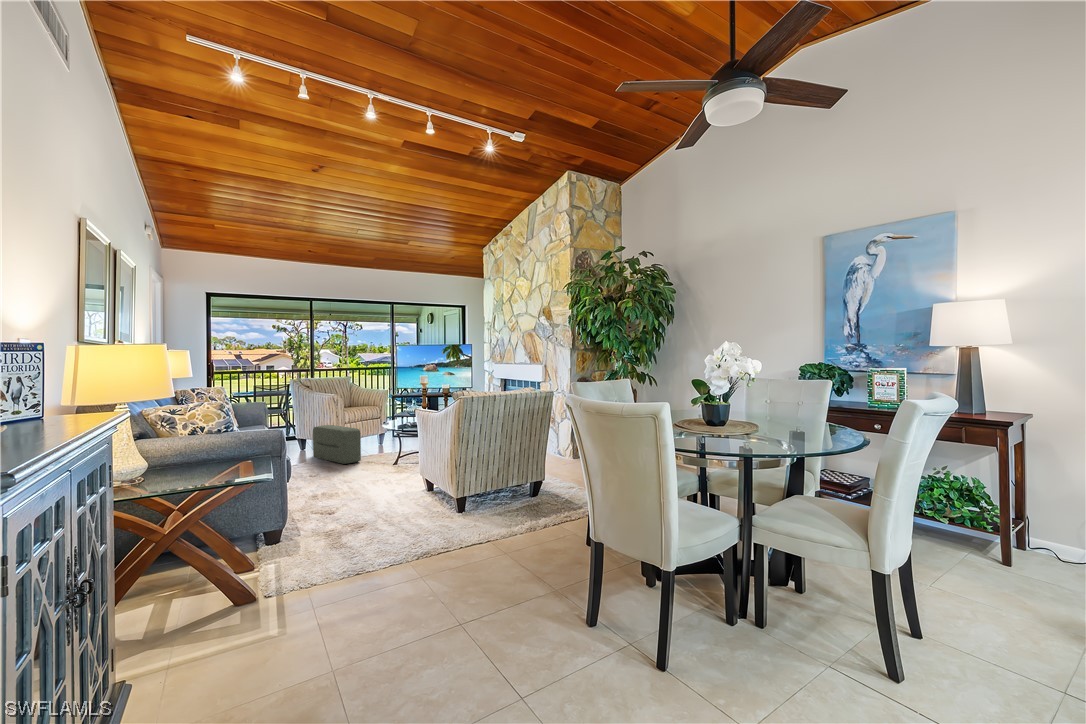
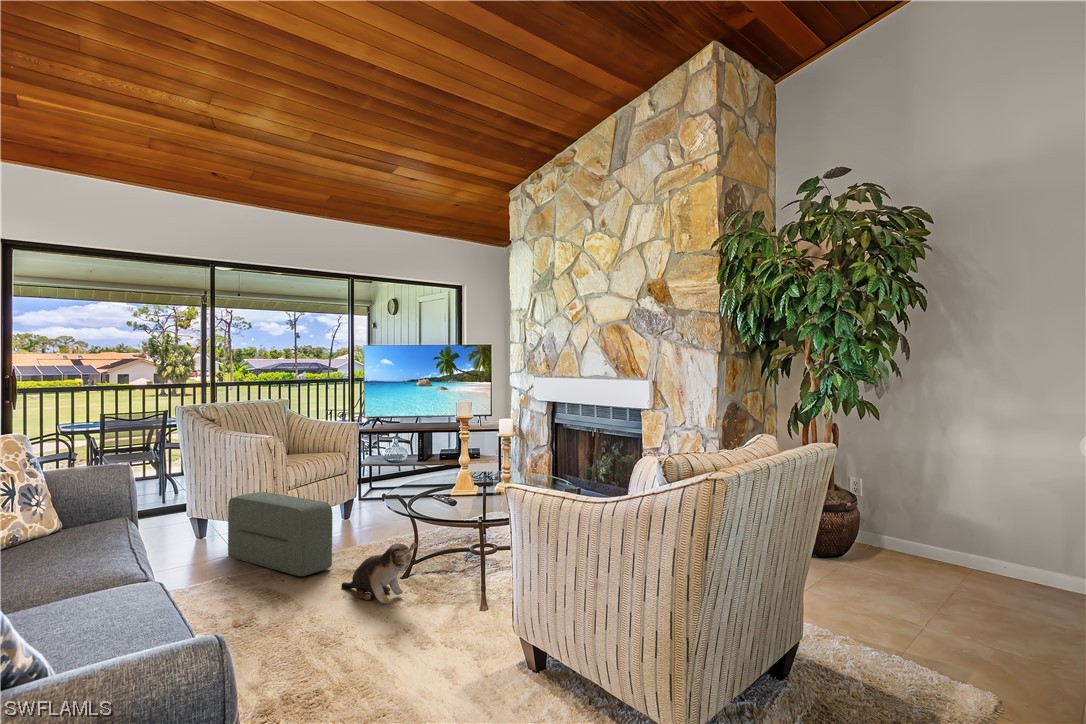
plush toy: none [362,445,392,474] -> present [342,542,417,604]

